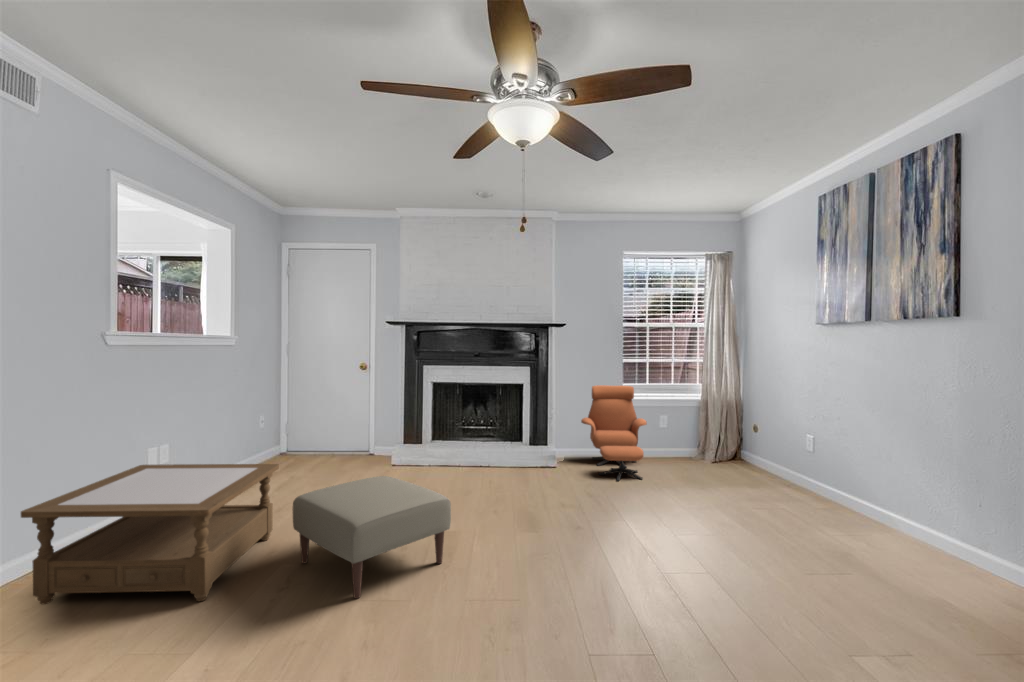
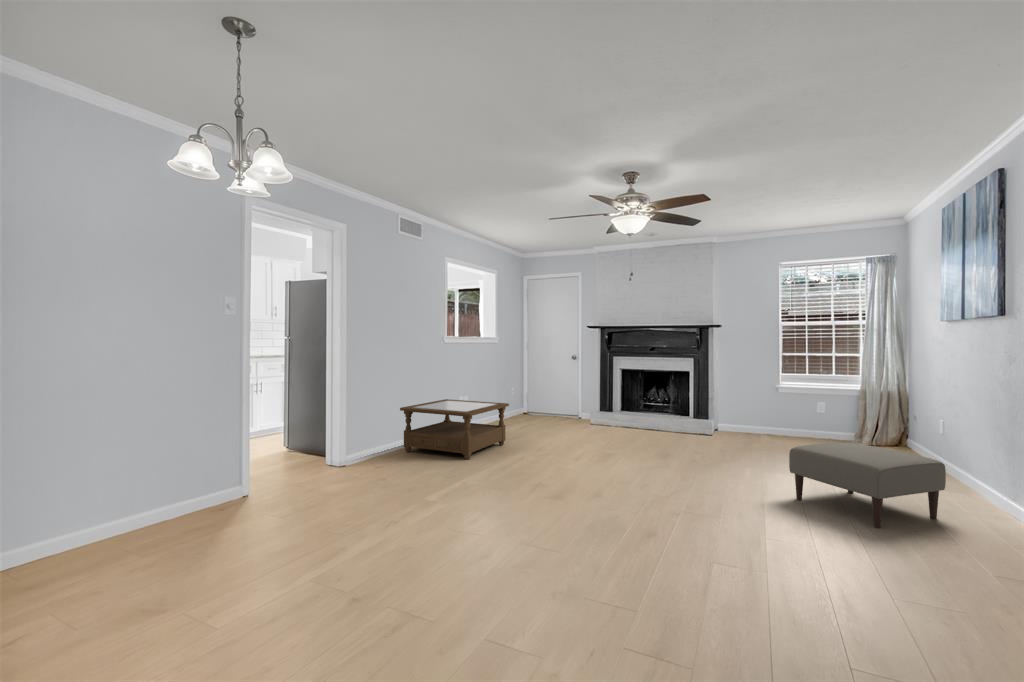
lounge chair: present [581,385,647,481] -> none [737,374,798,448]
ottoman: present [292,476,451,598] -> present [789,442,946,528]

